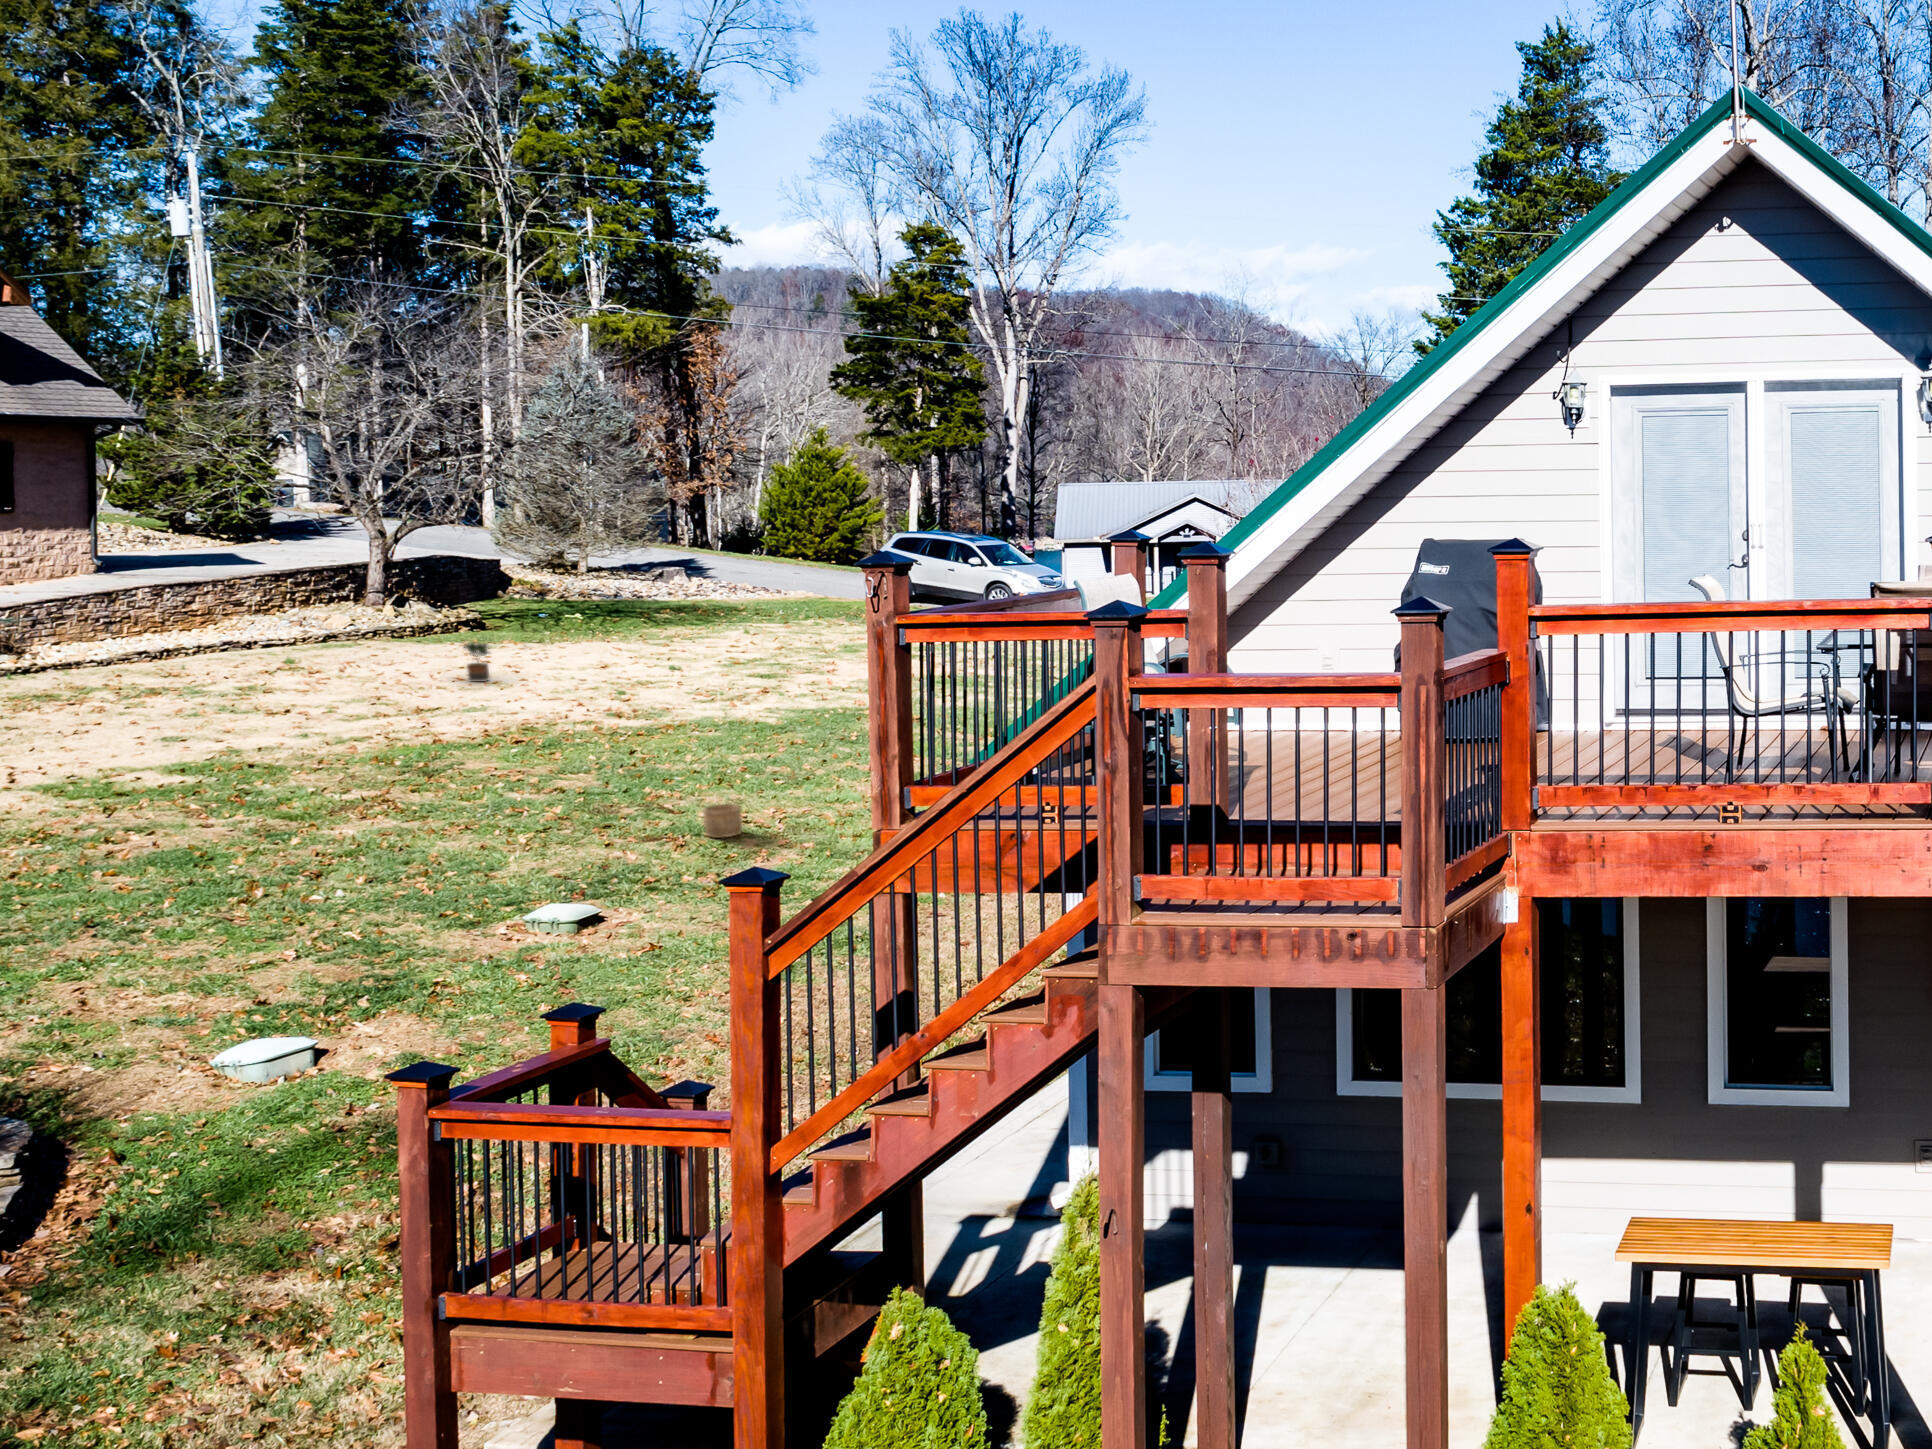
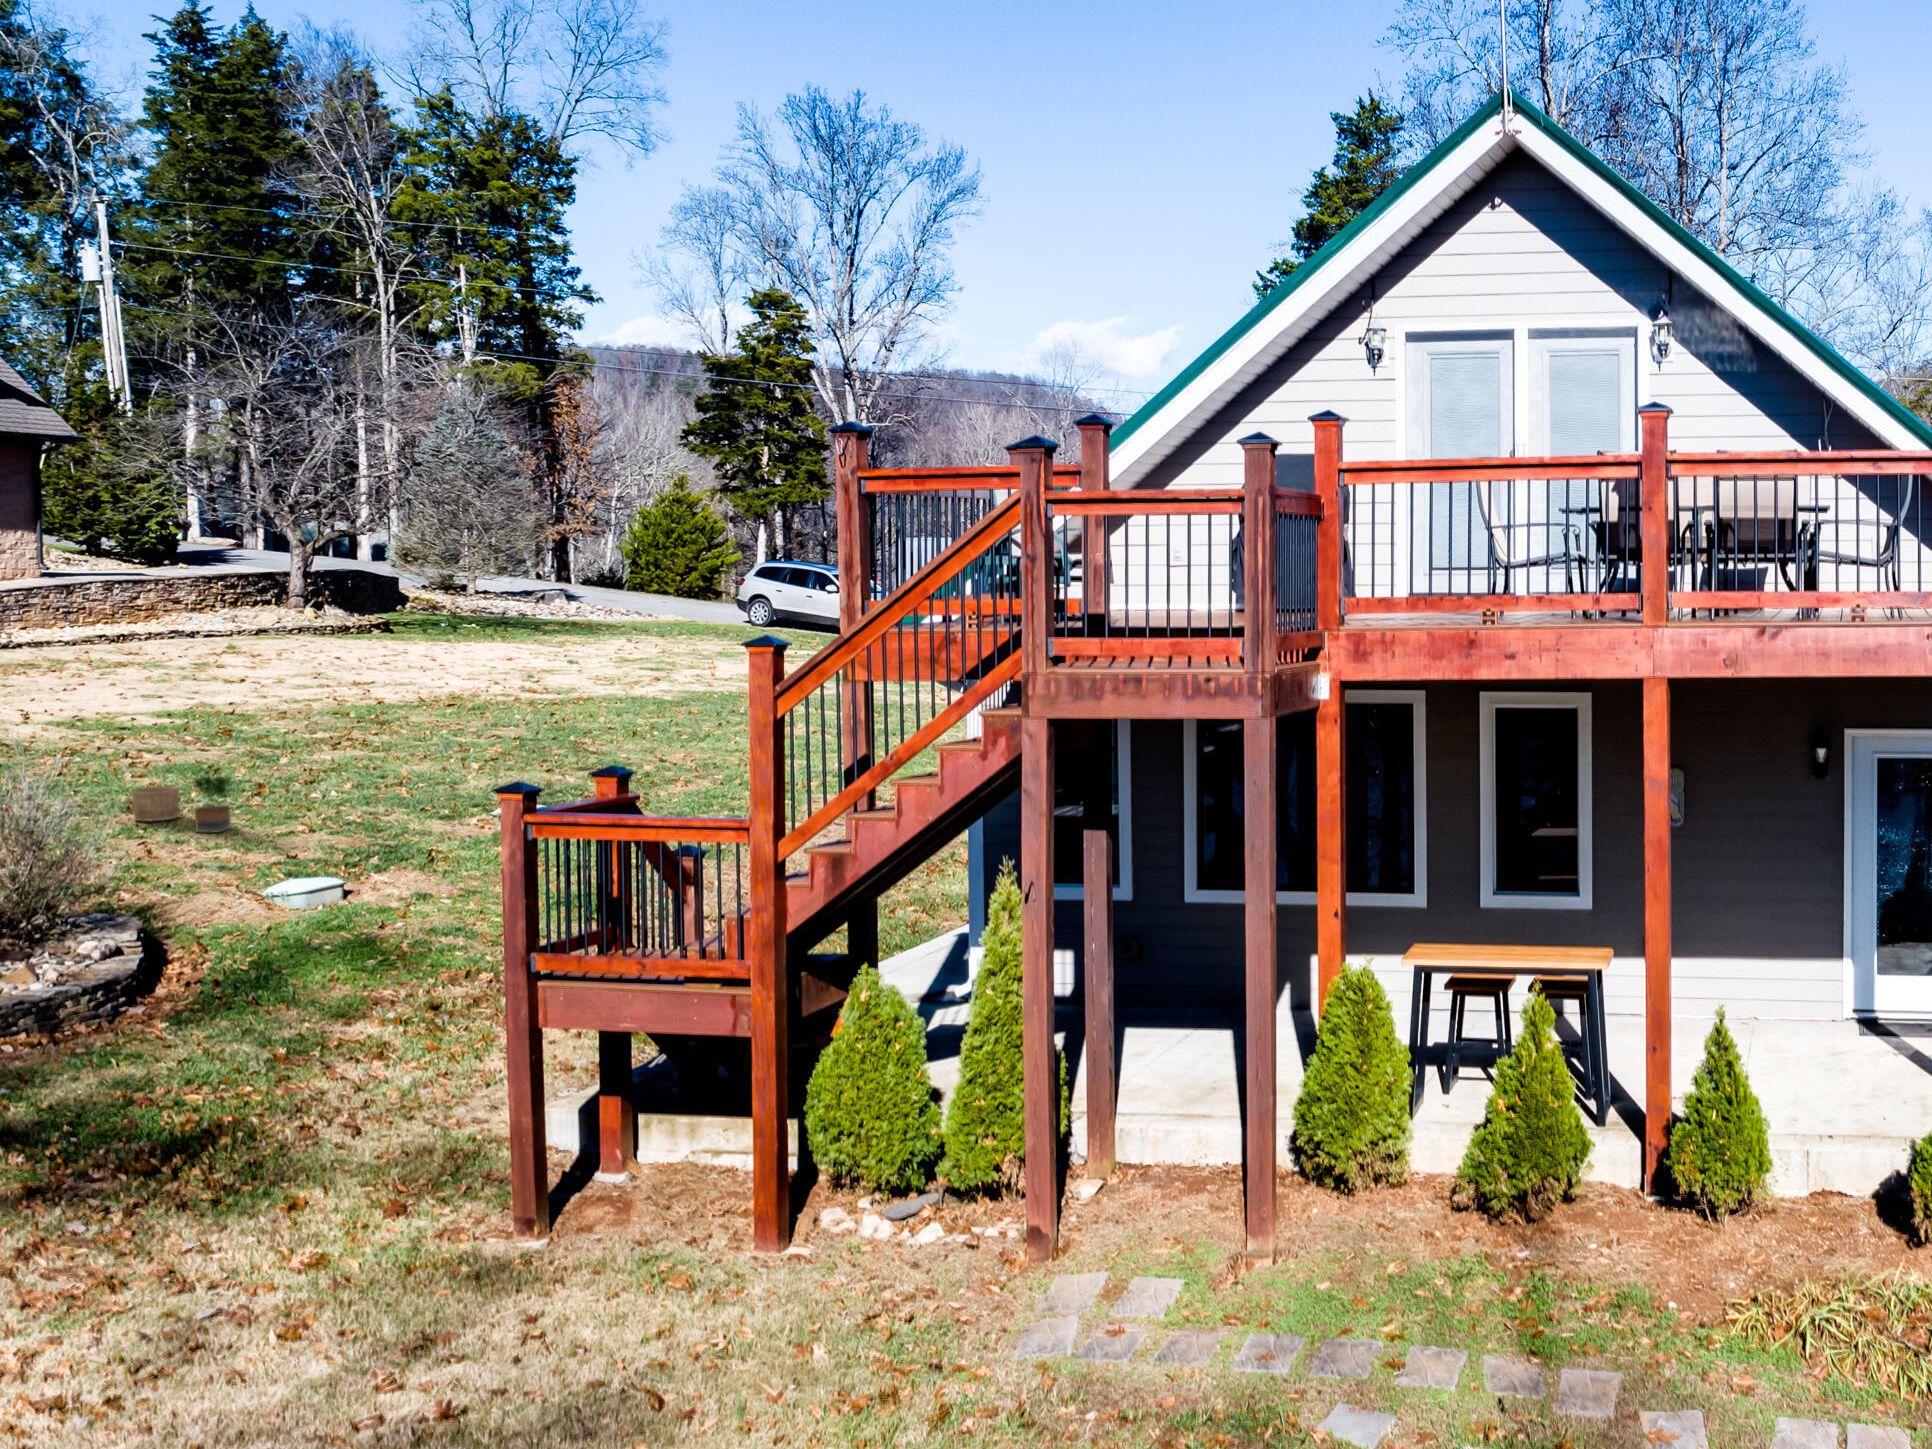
potted tree: present [463,642,490,682] -> present [193,775,235,833]

